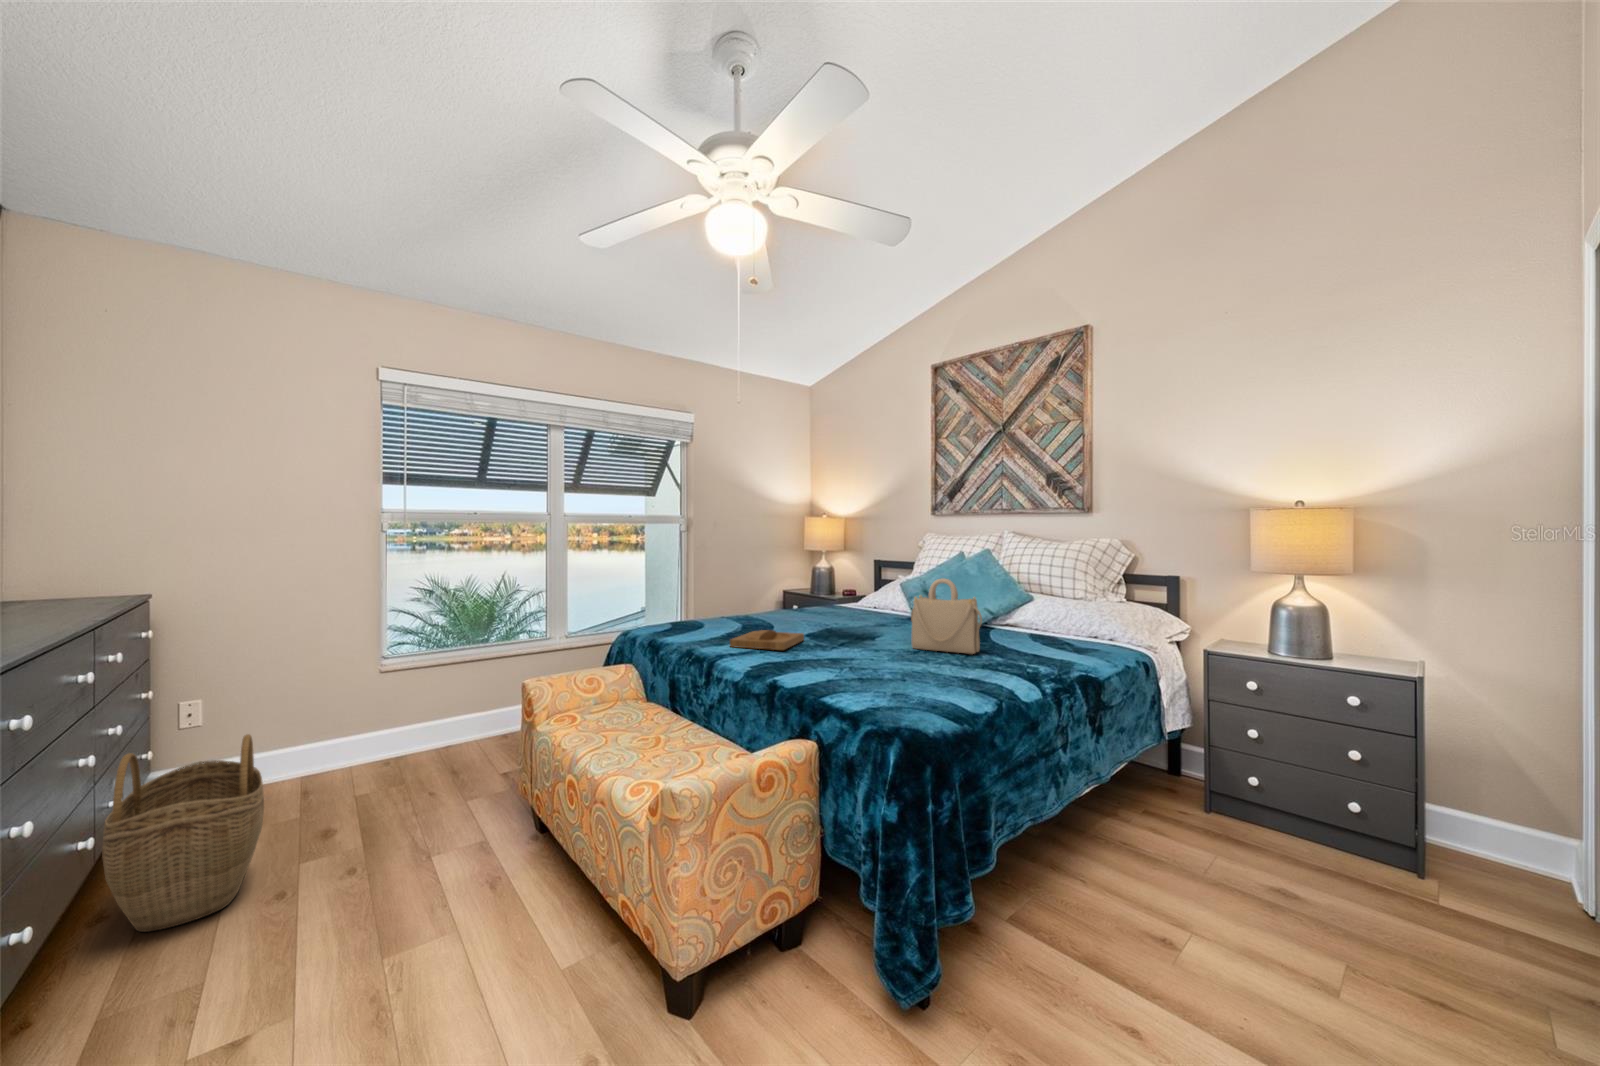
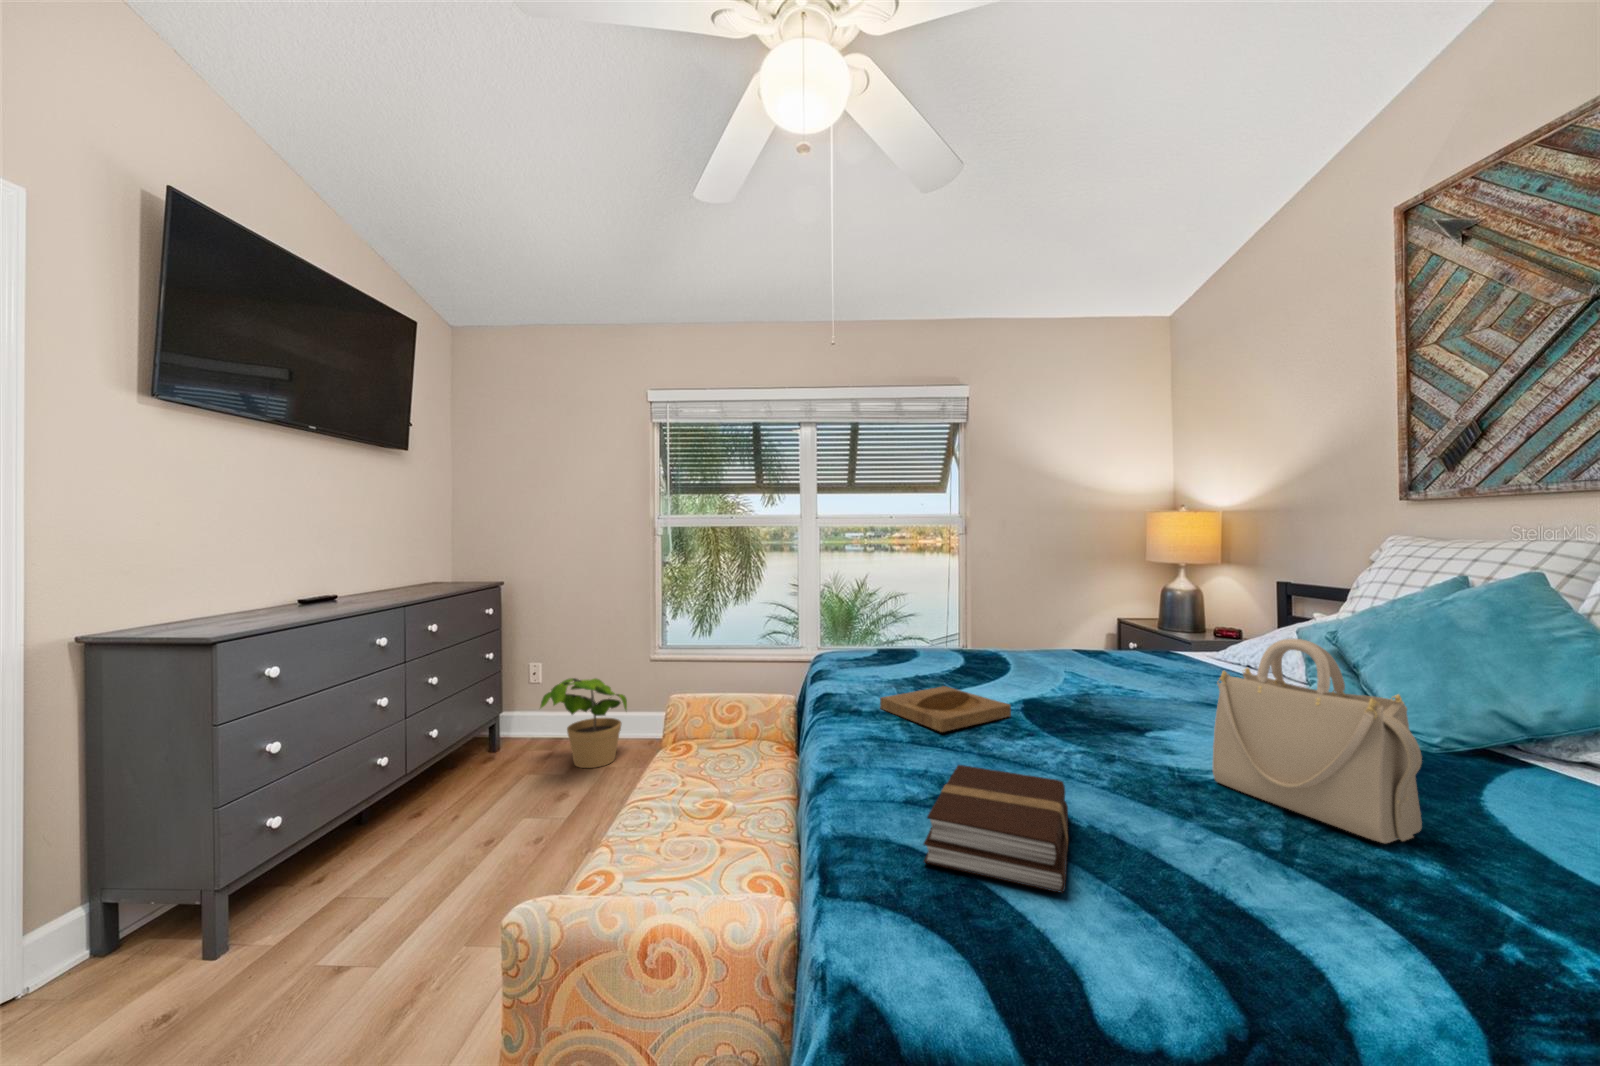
book: none [827,650,906,687] -> present [923,765,1068,893]
potted plant: none [247,686,365,792] -> present [540,678,627,768]
woven basket: present [102,734,264,932] -> none [352,717,485,872]

